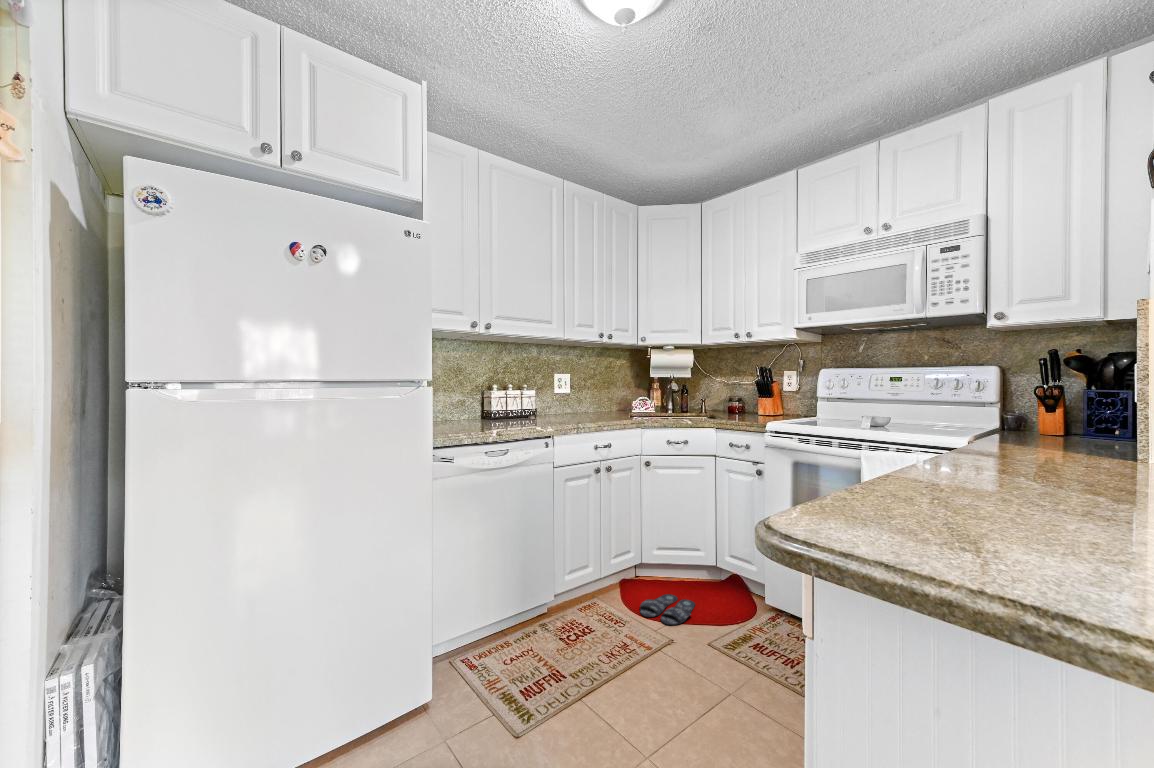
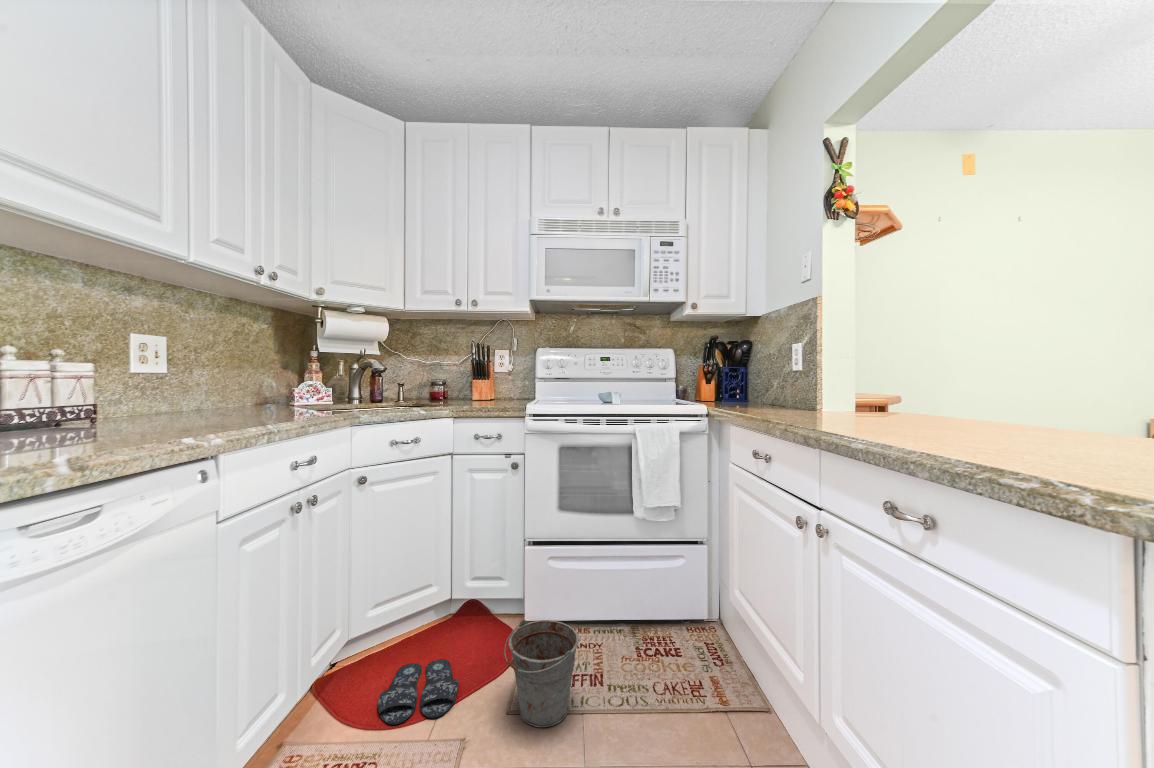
bucket: none [703,586,763,666] -> present [504,620,579,727]

